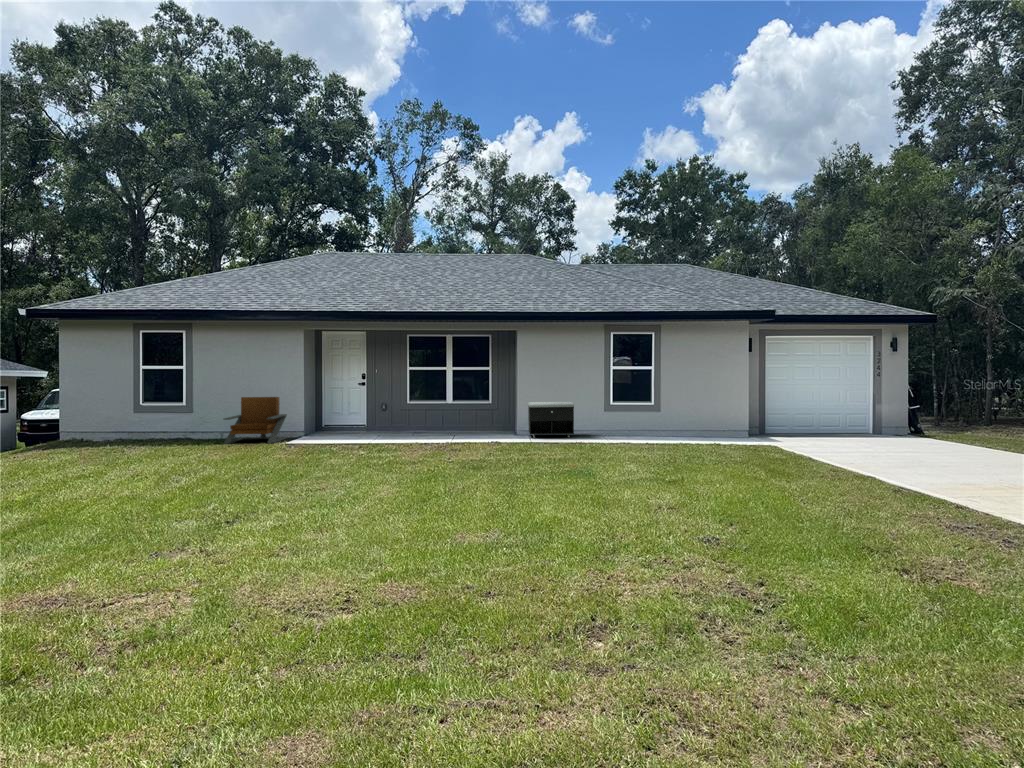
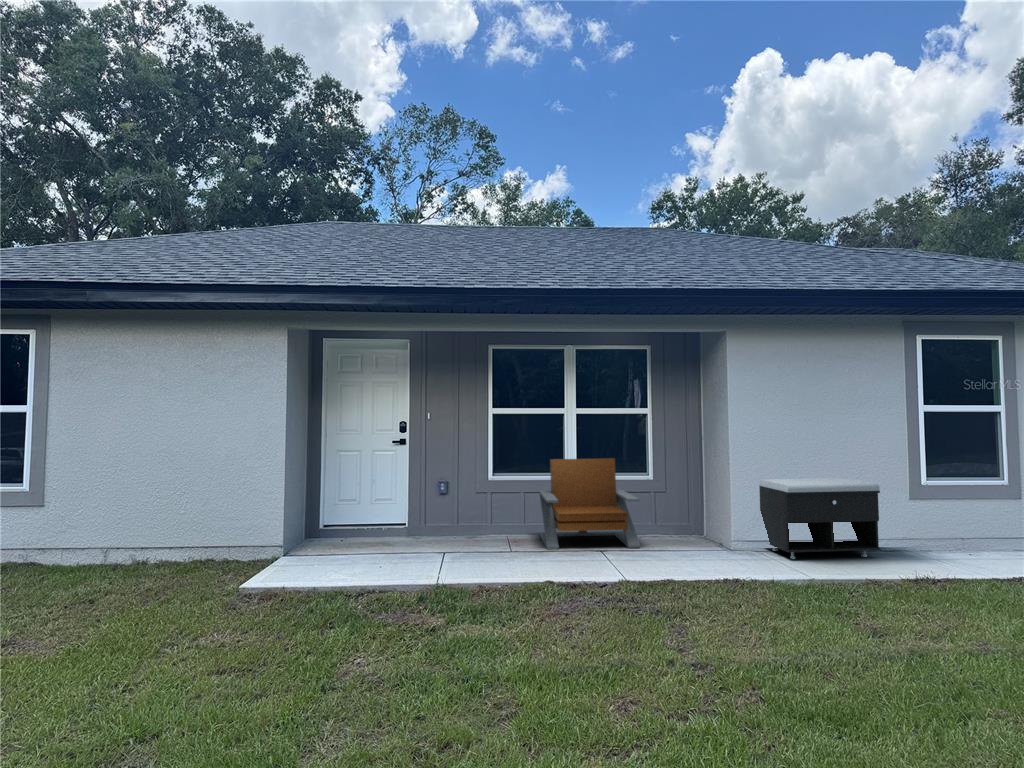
lounge chair: present [224,397,287,444] -> present [539,458,640,550]

